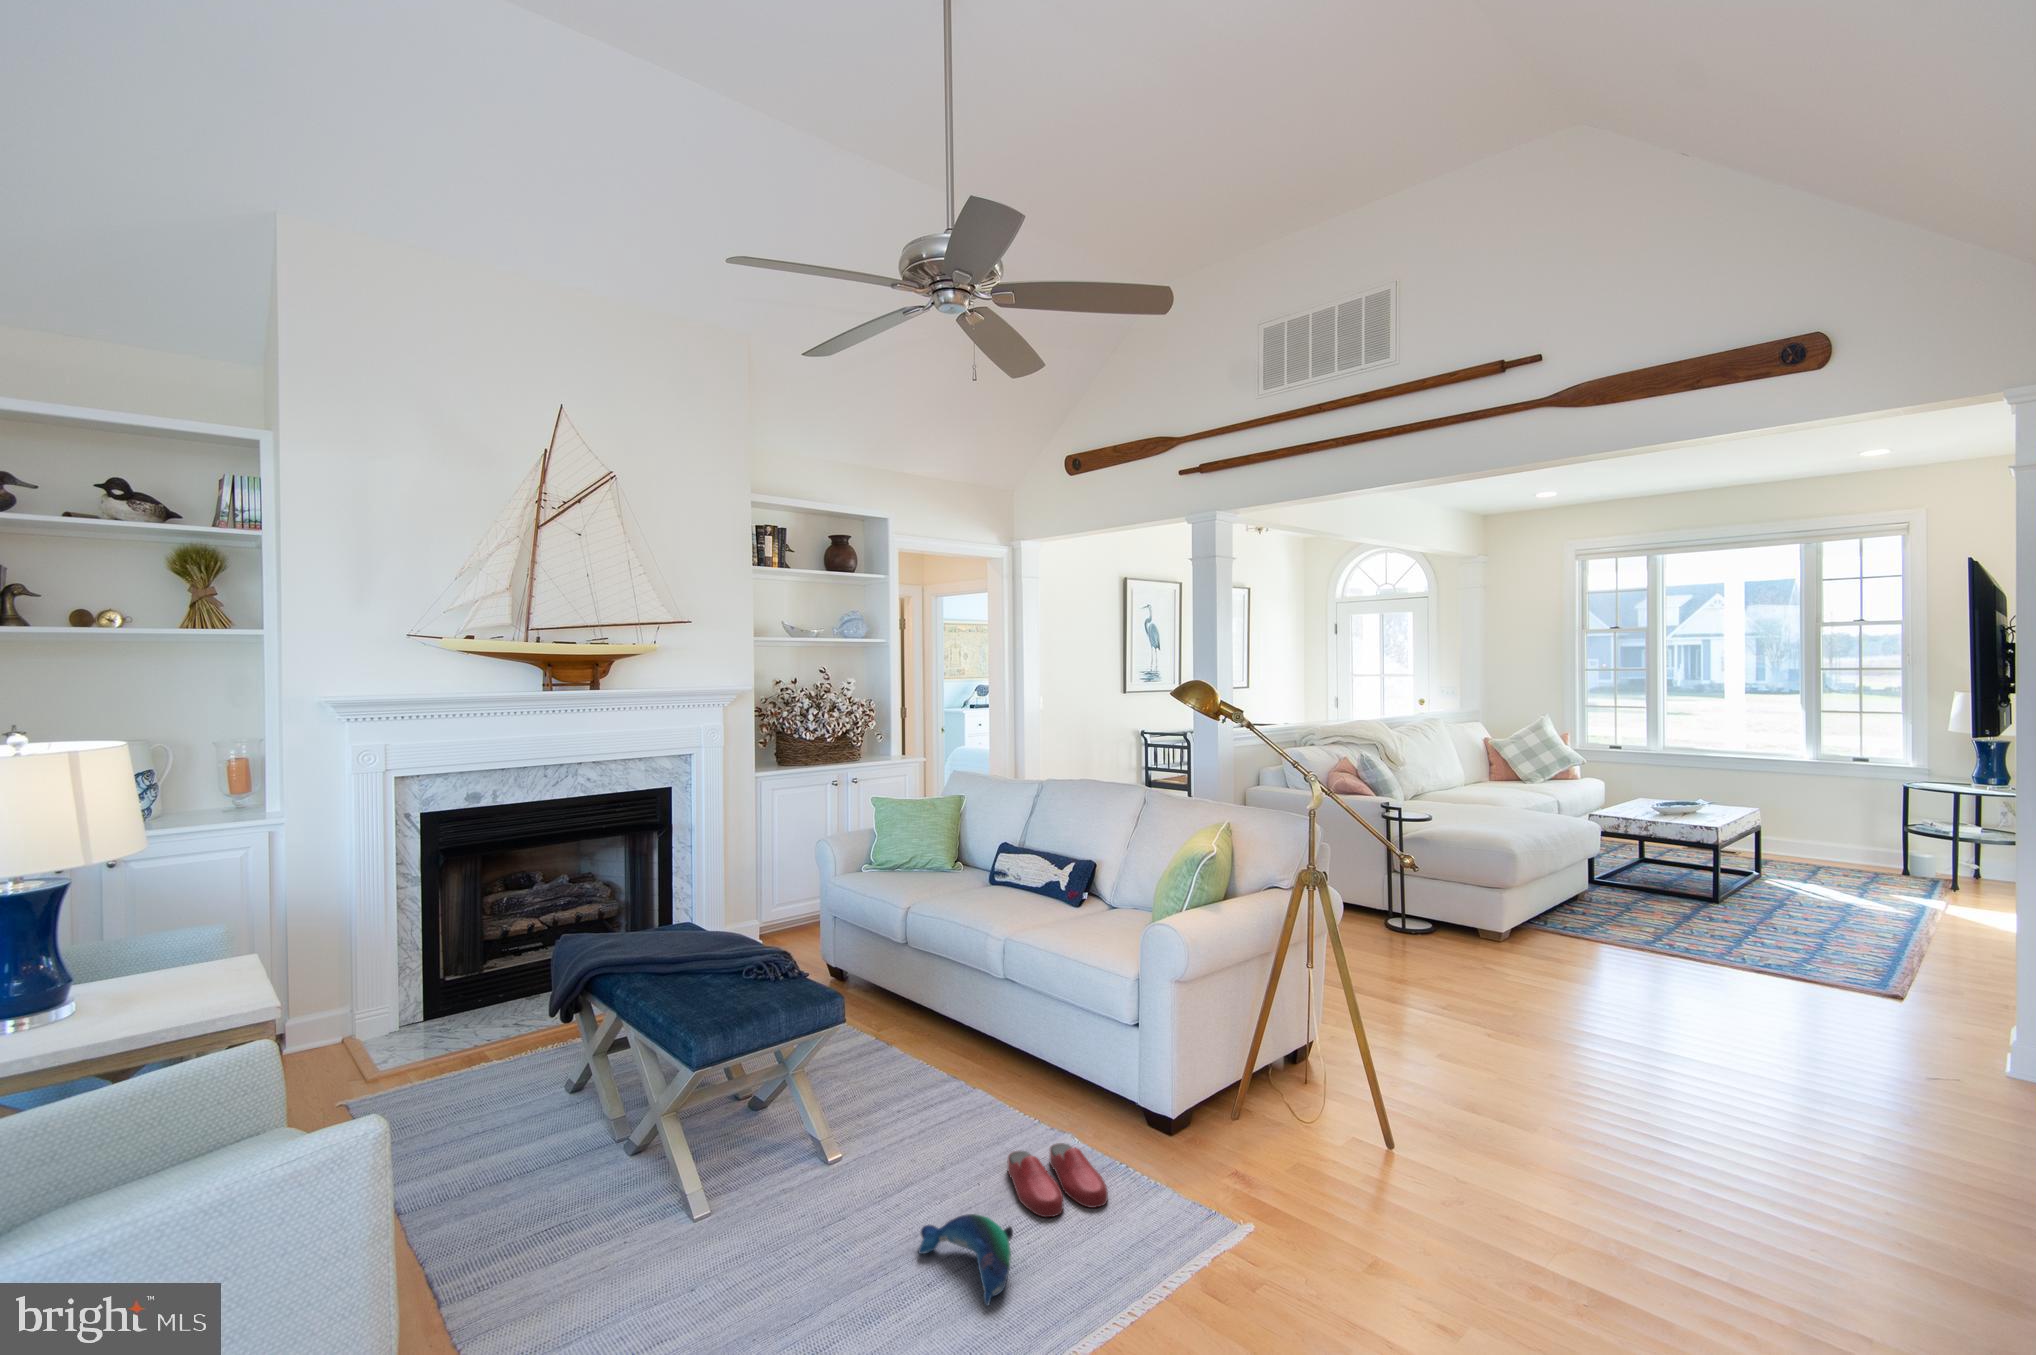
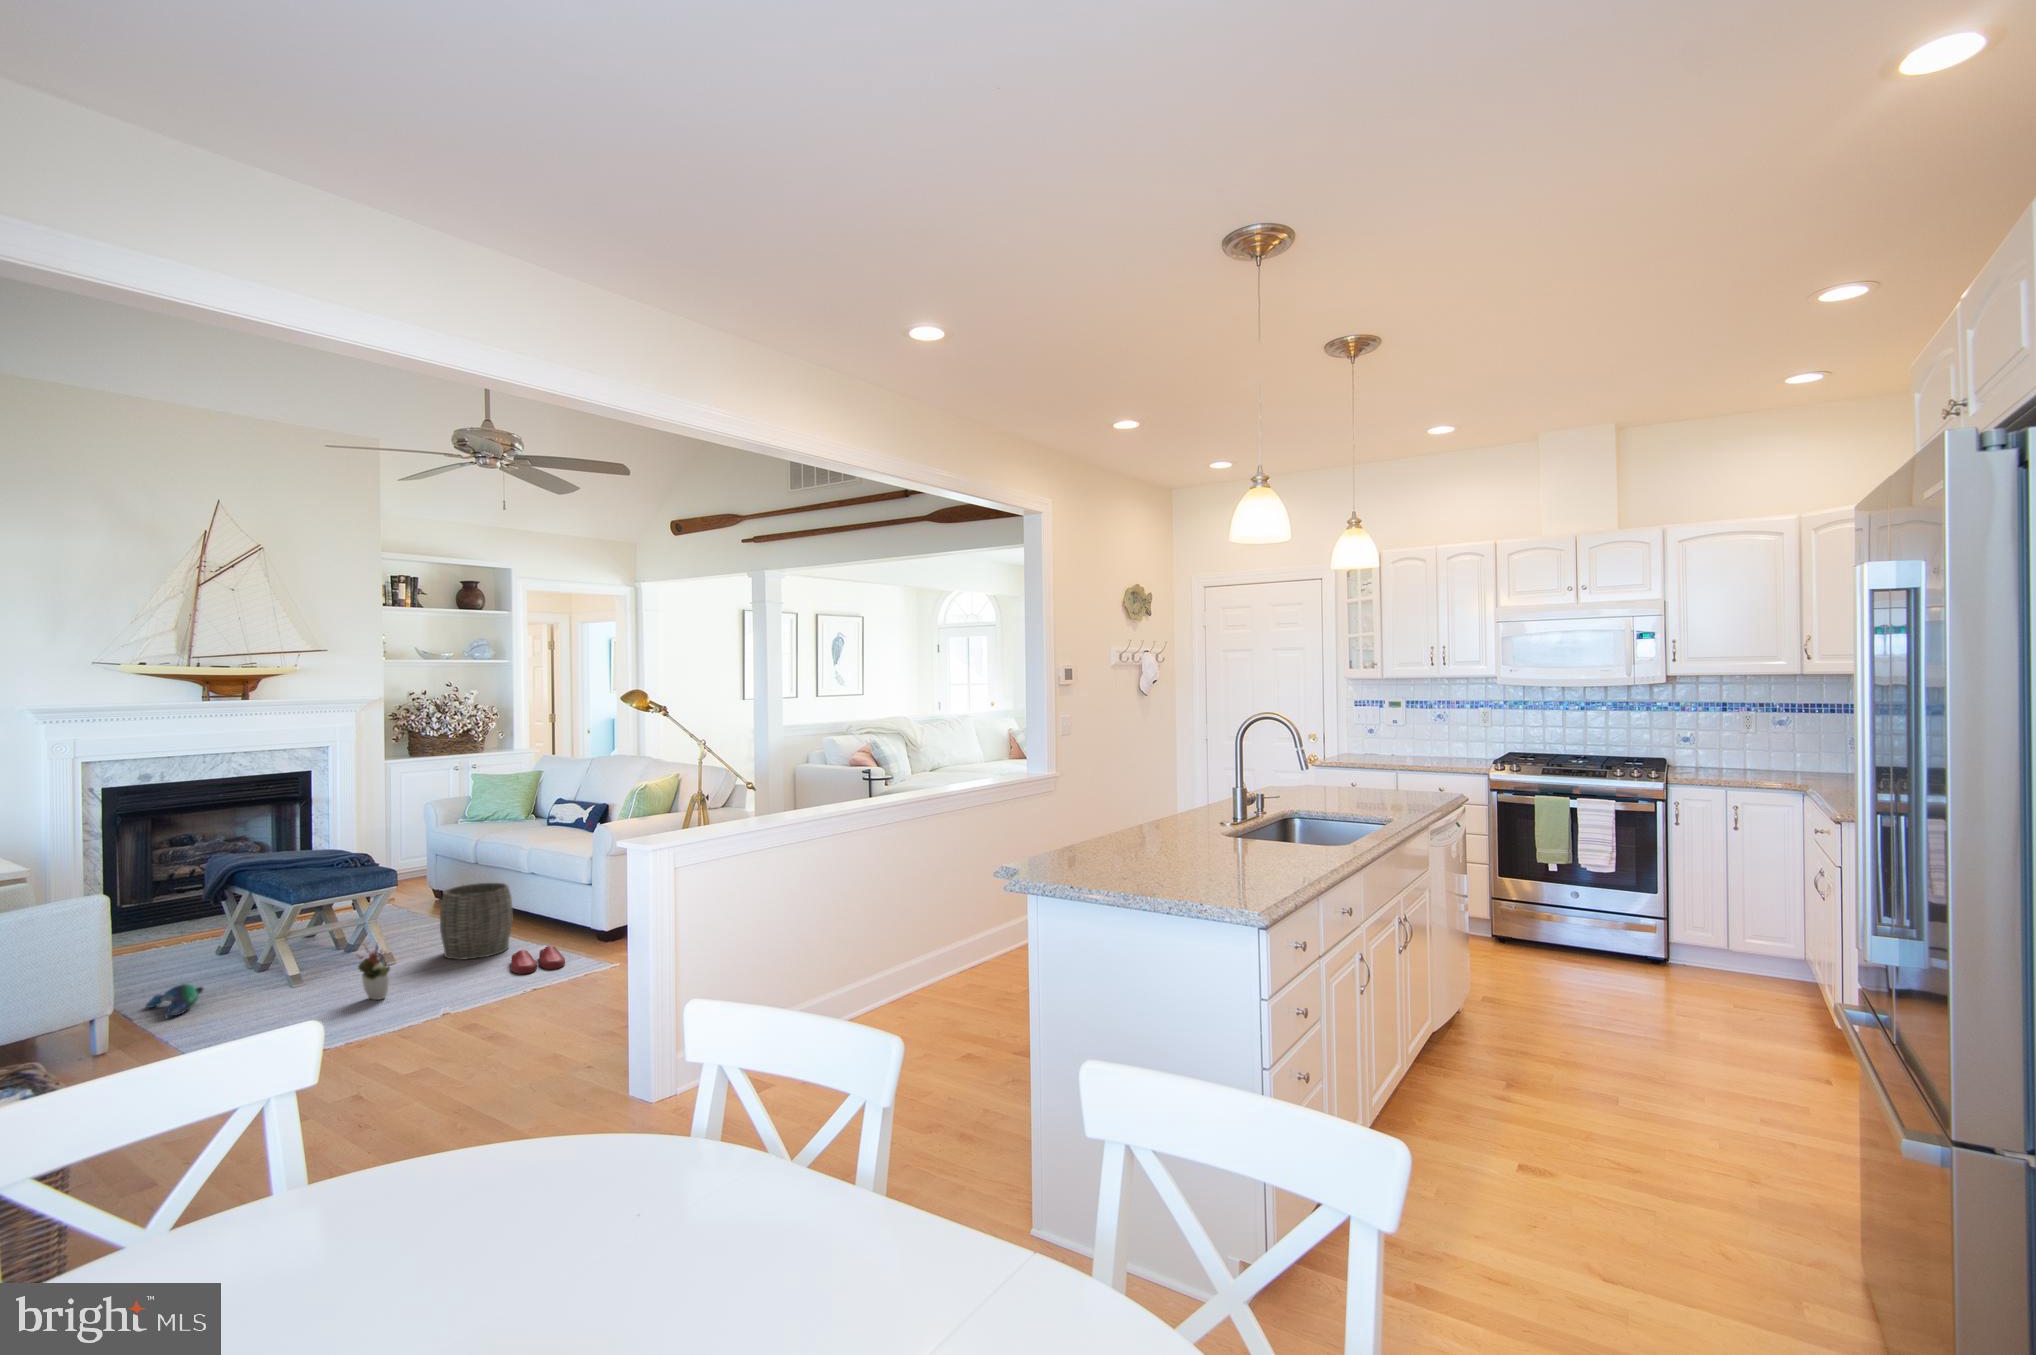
woven basket: none [879,1002,988,1149] -> present [440,883,513,960]
decorative plant: none [781,1155,837,1273] -> present [358,945,390,1000]
plush toy: present [919,1214,1013,1306] -> present [146,984,204,1018]

